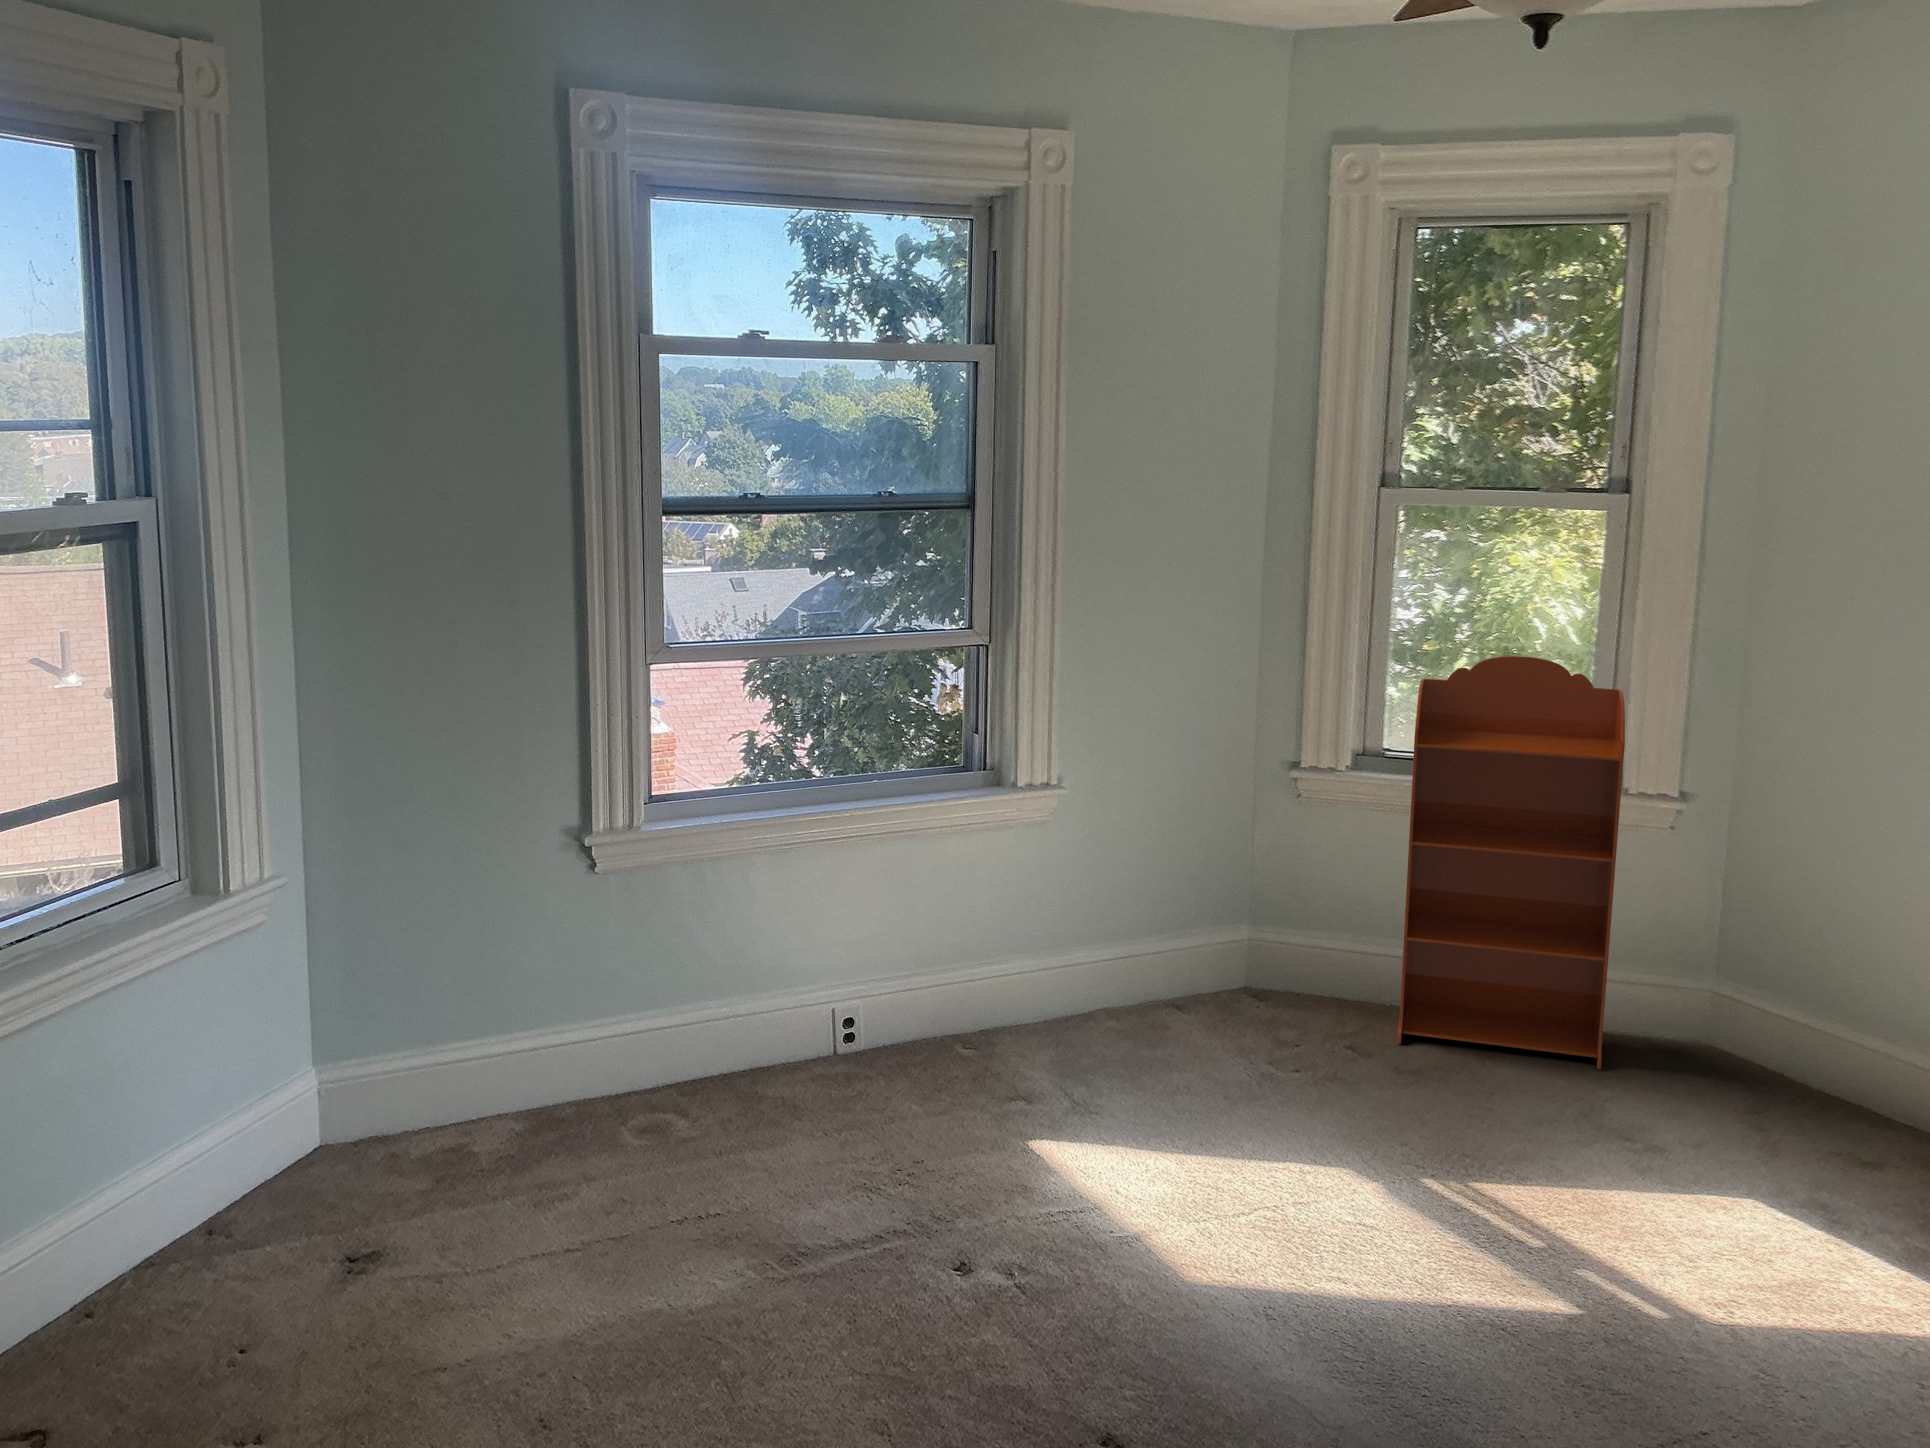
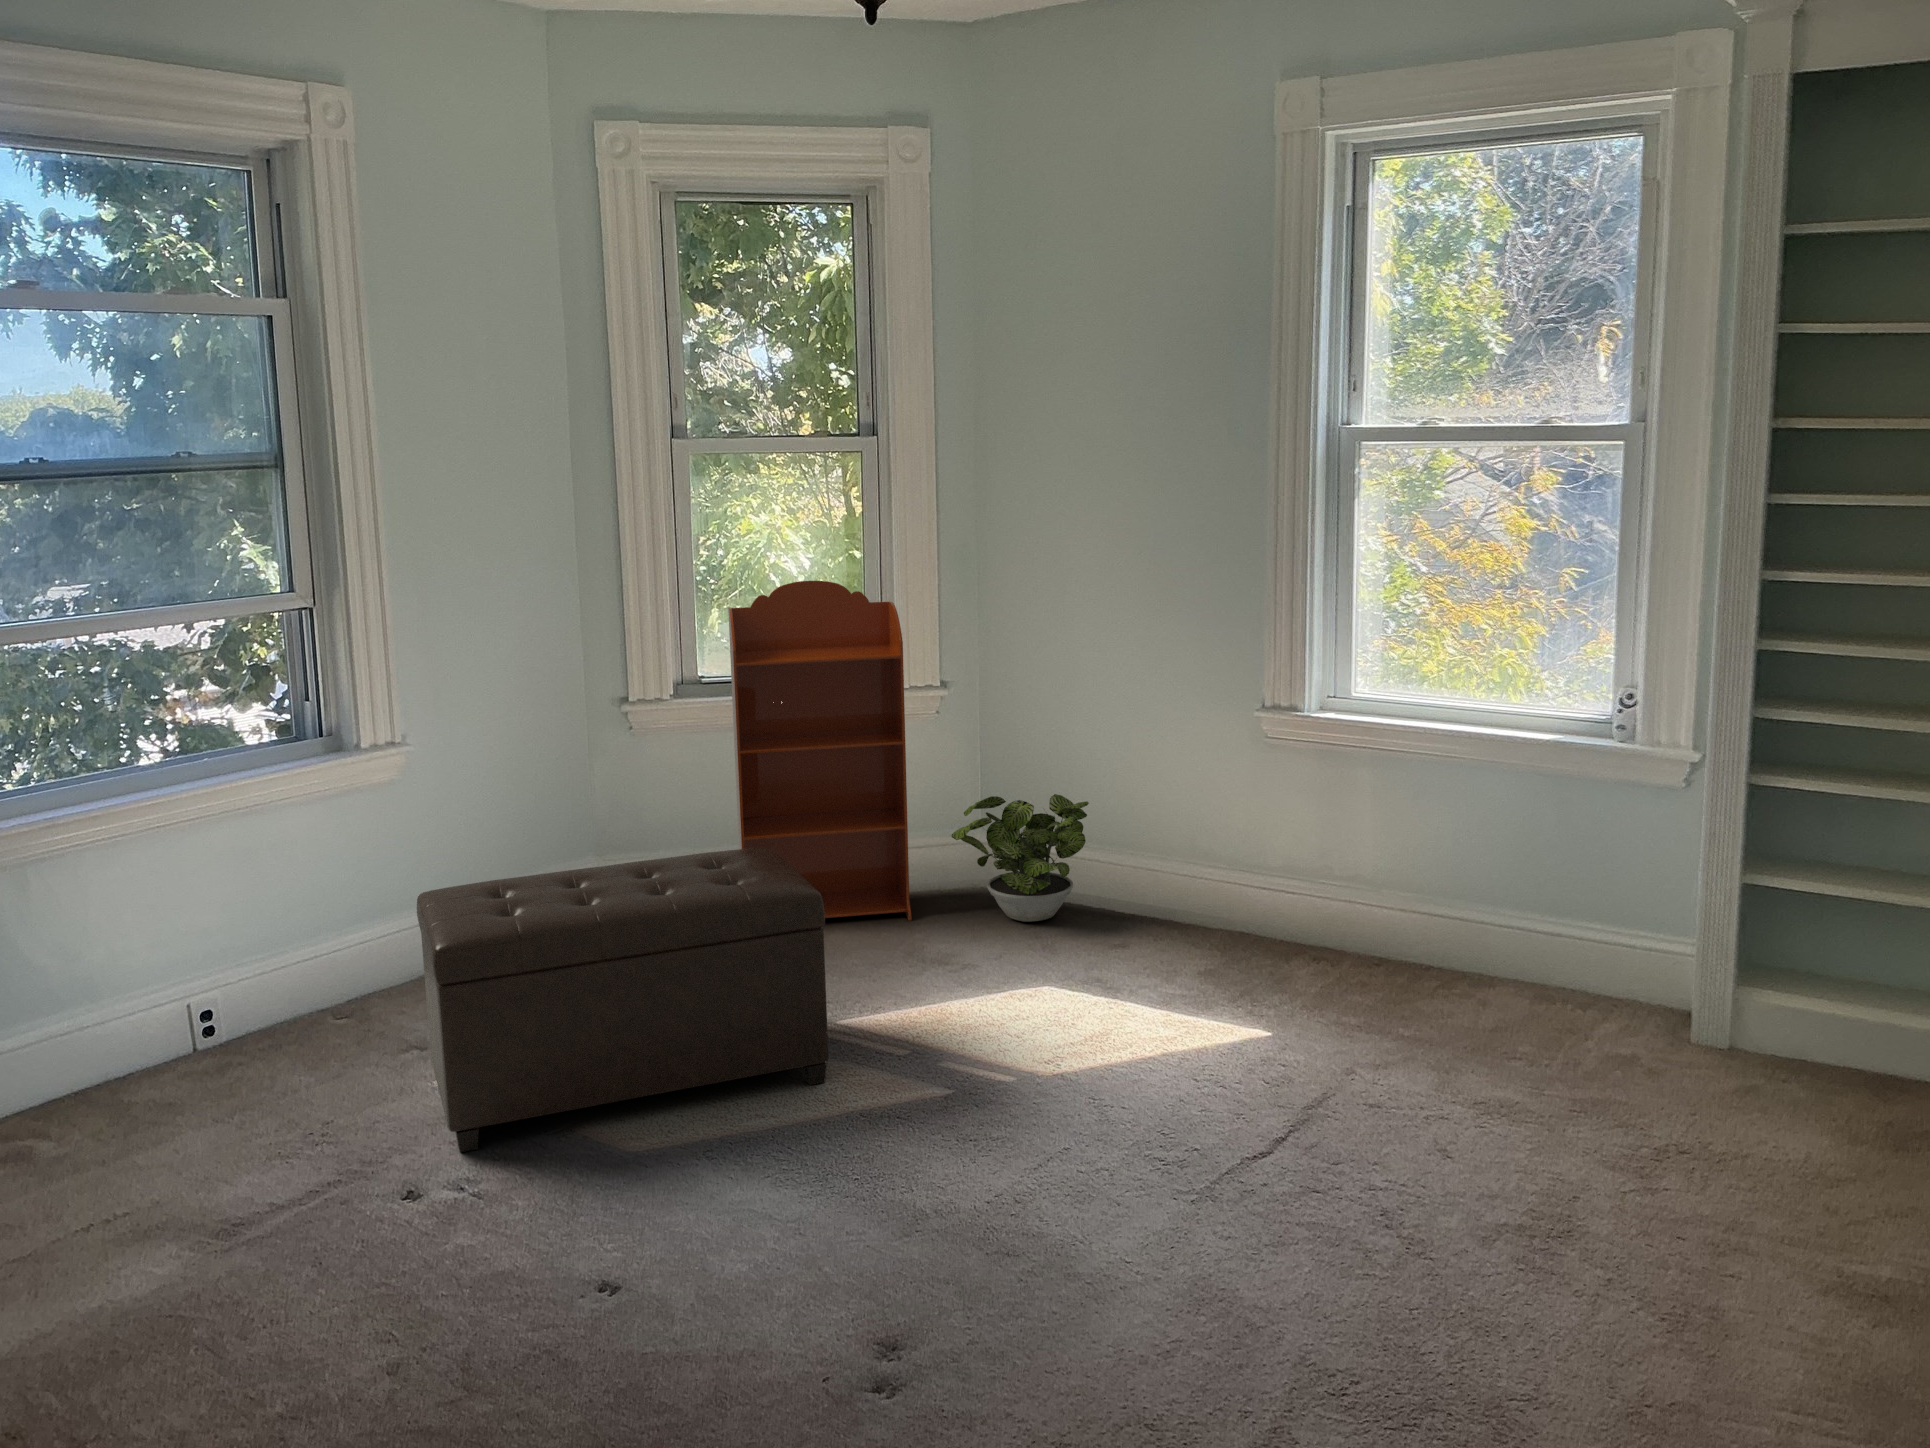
potted plant: none [1659,945,1861,1107] -> present [952,794,1089,922]
ottoman: none [1014,953,1447,1257] -> present [417,848,828,1152]

